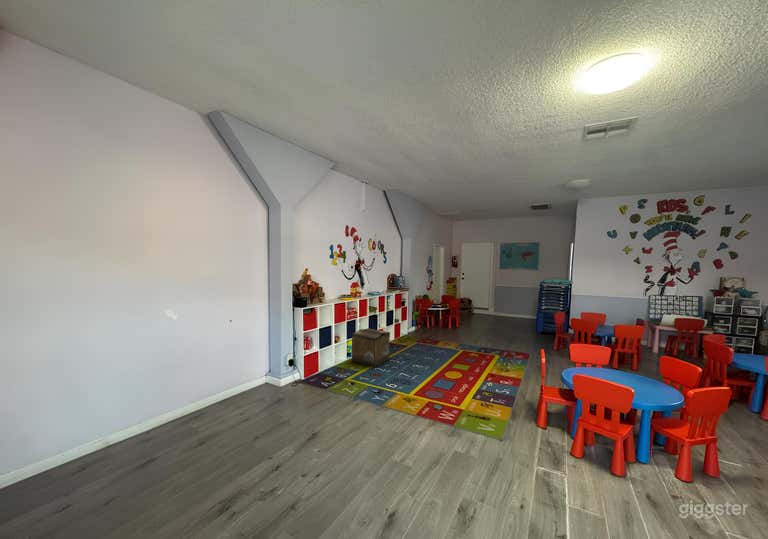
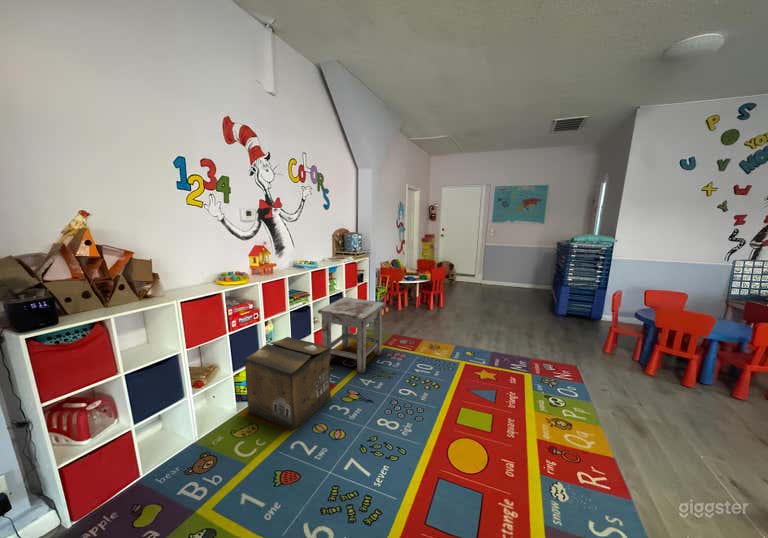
stool: none [382,313,418,352] -> present [318,297,385,373]

